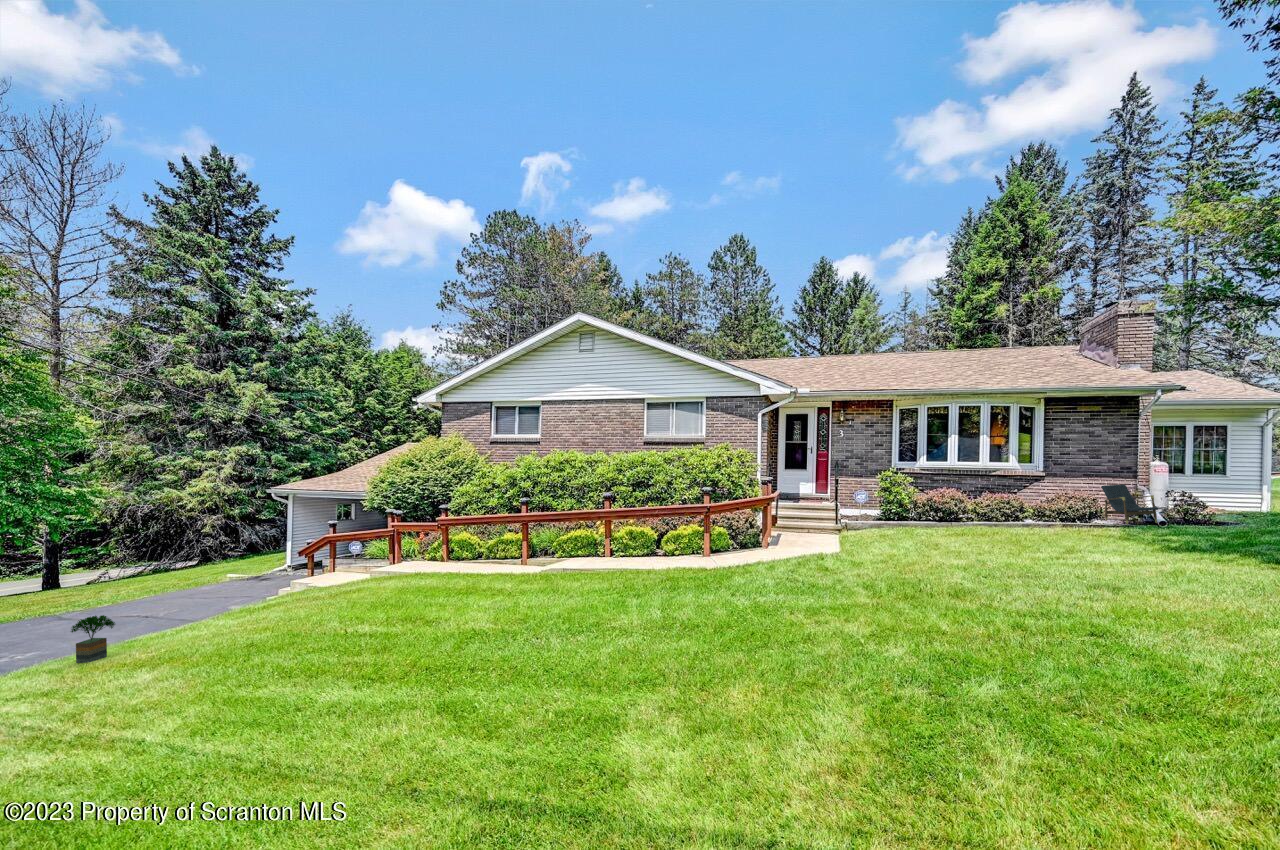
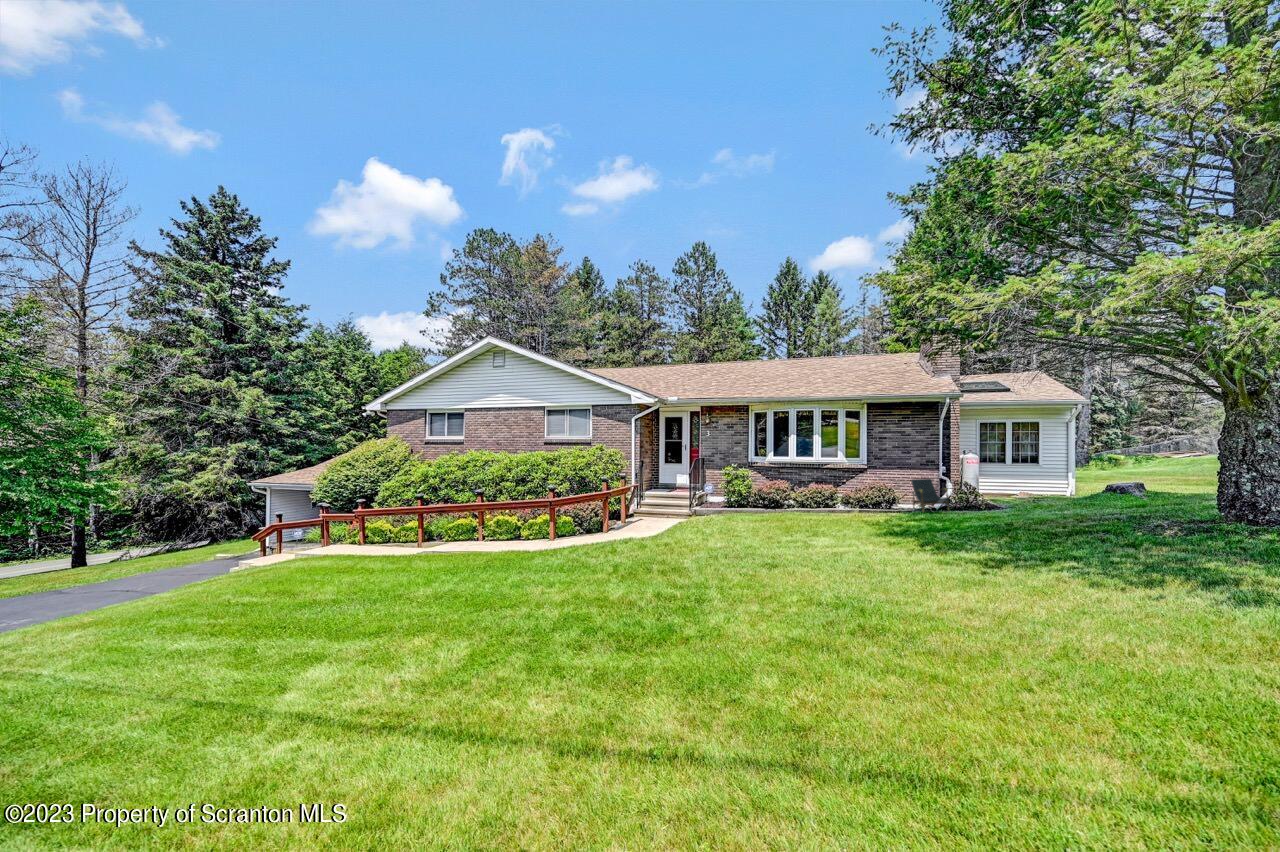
potted tree: present [71,615,115,663] -> none [21,581,56,615]

